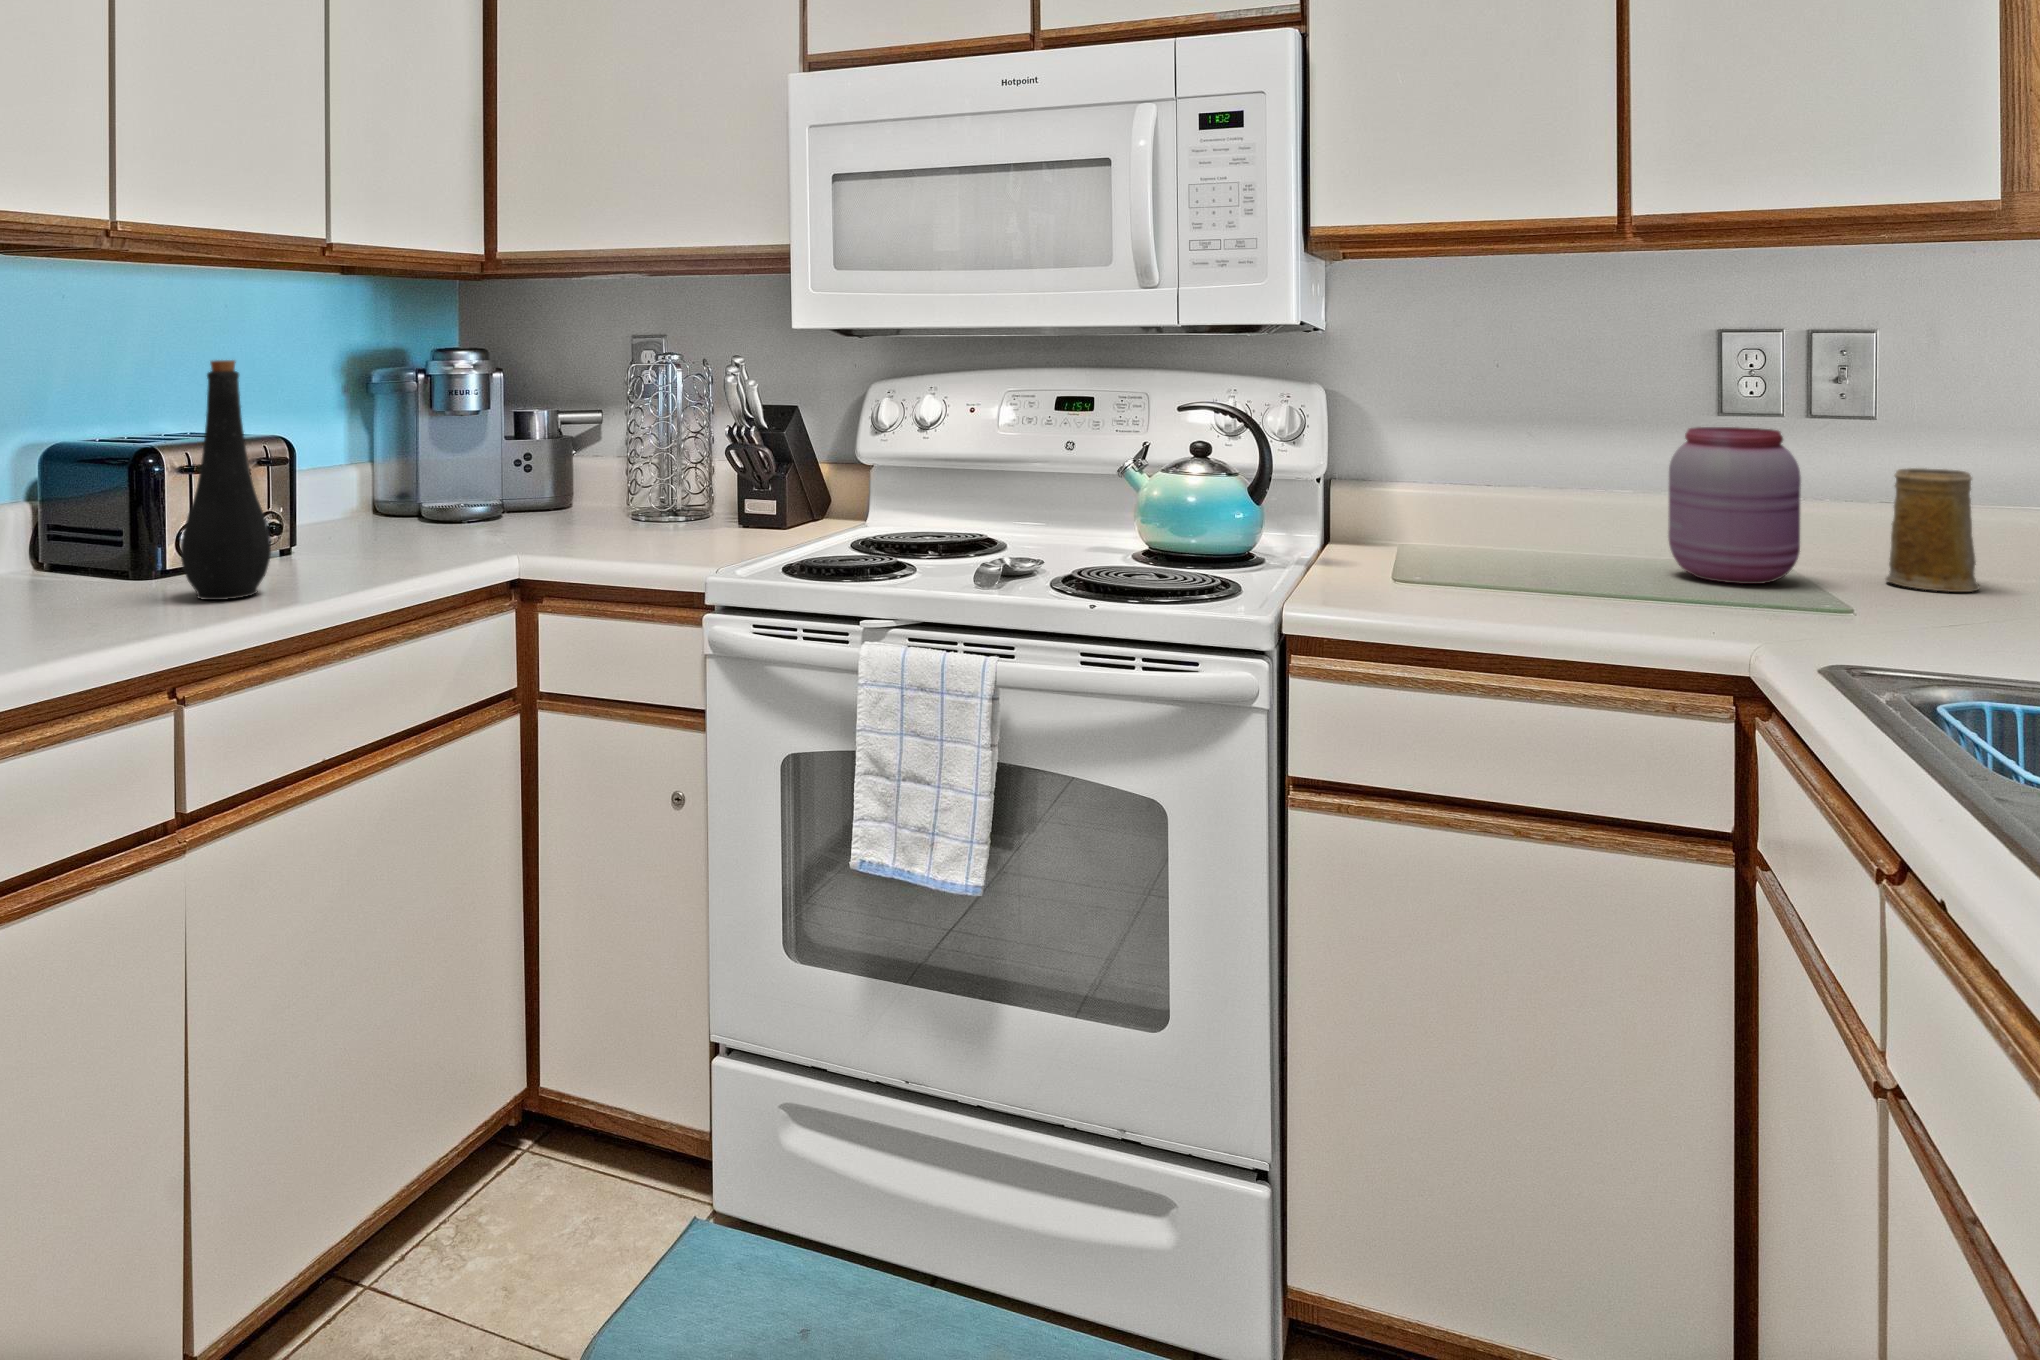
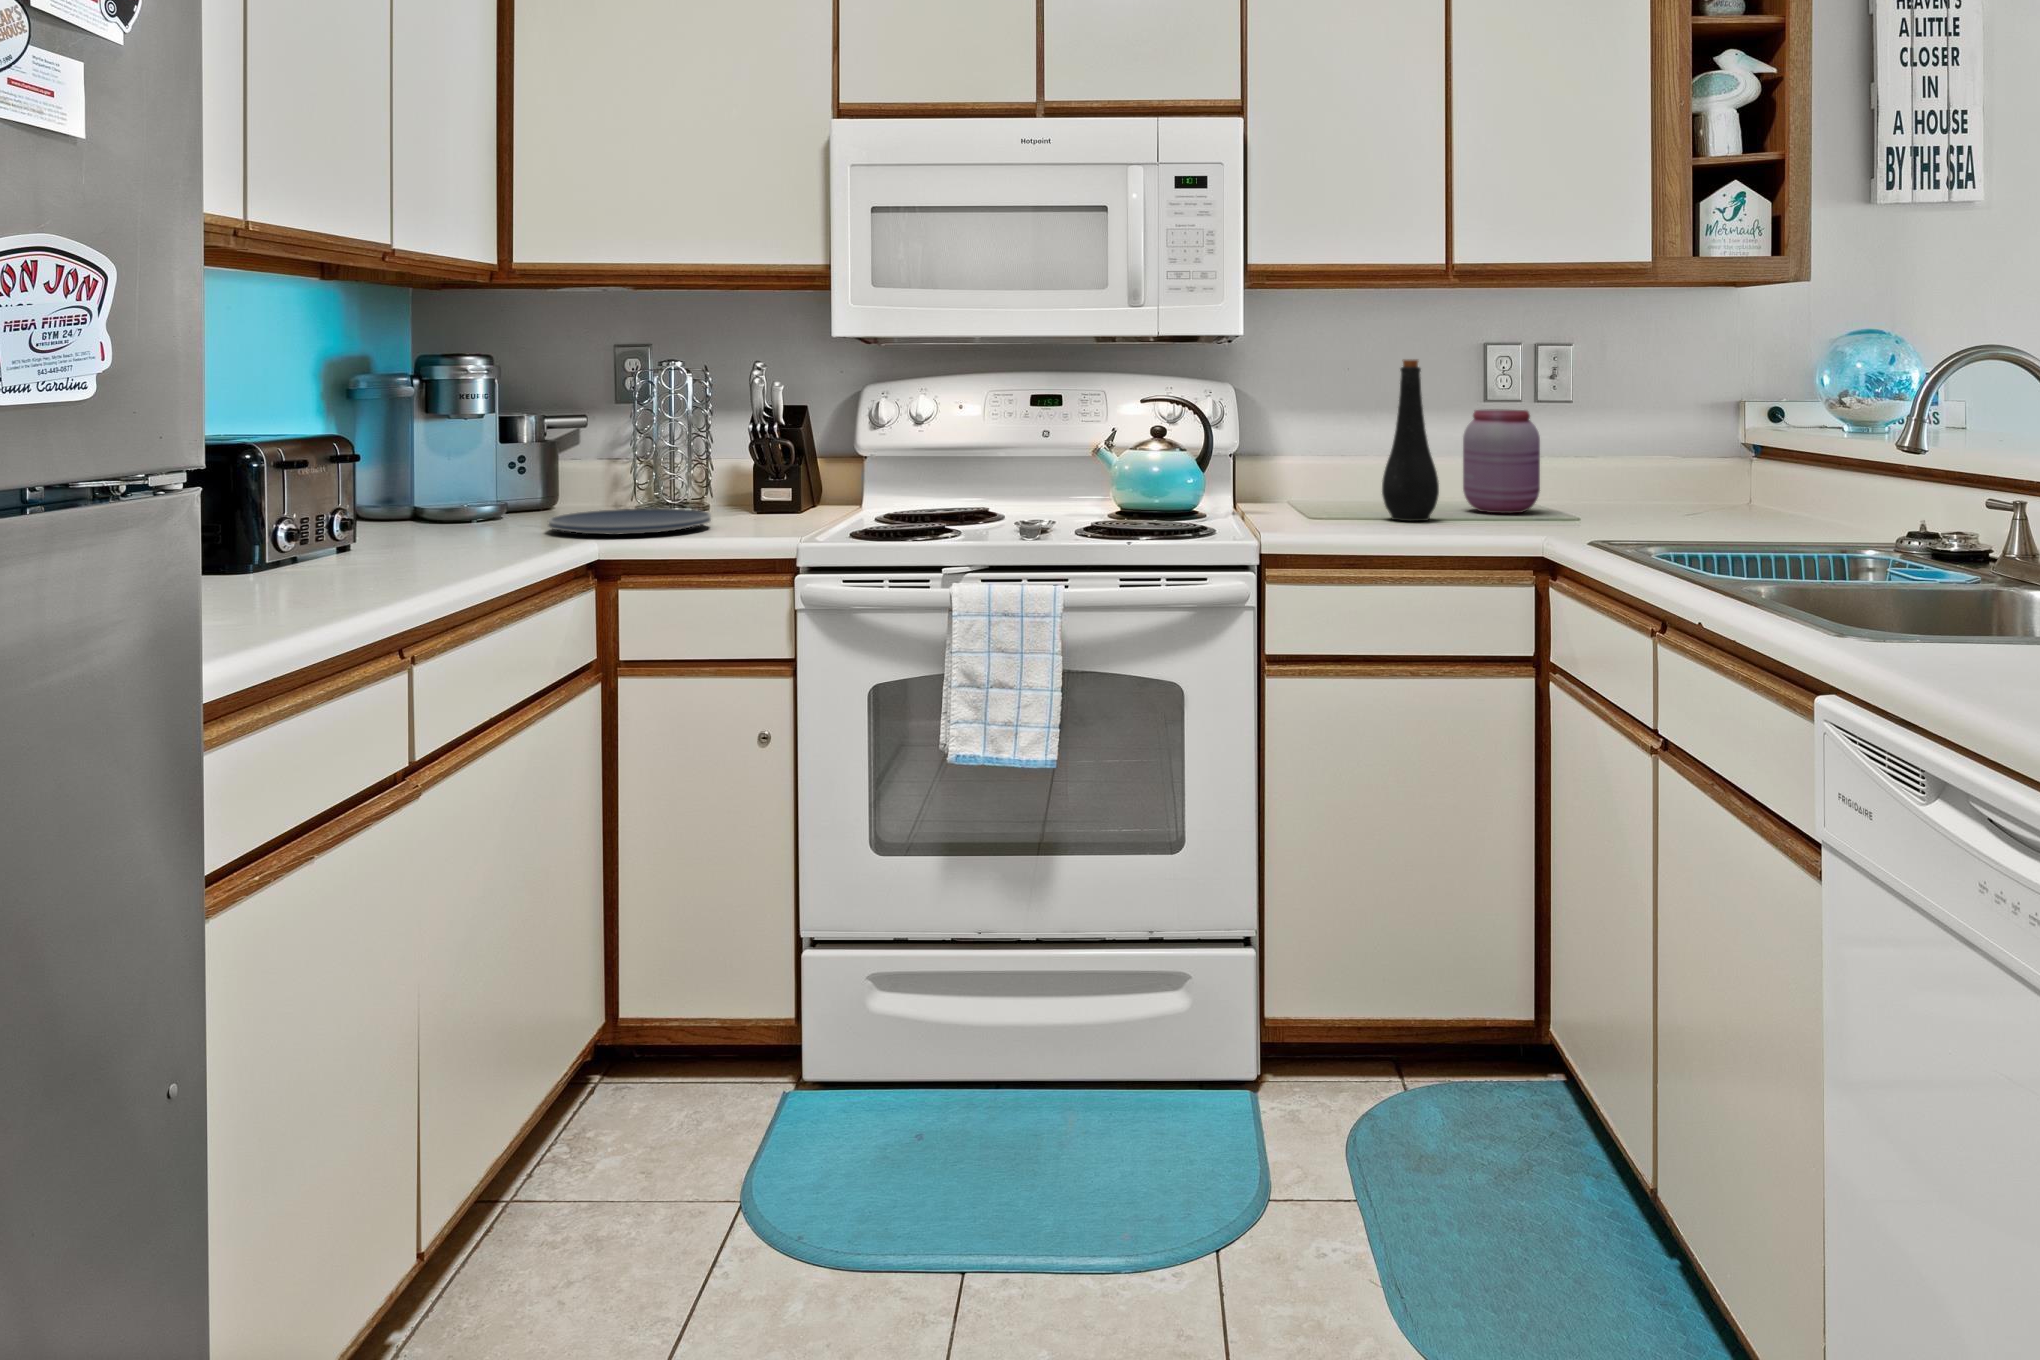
bottle: present [181,360,271,600] -> present [1382,360,1439,521]
mug: present [1886,468,1979,592] -> none [1584,434,1634,512]
plate: none [486,521,659,554] -> present [548,508,711,535]

